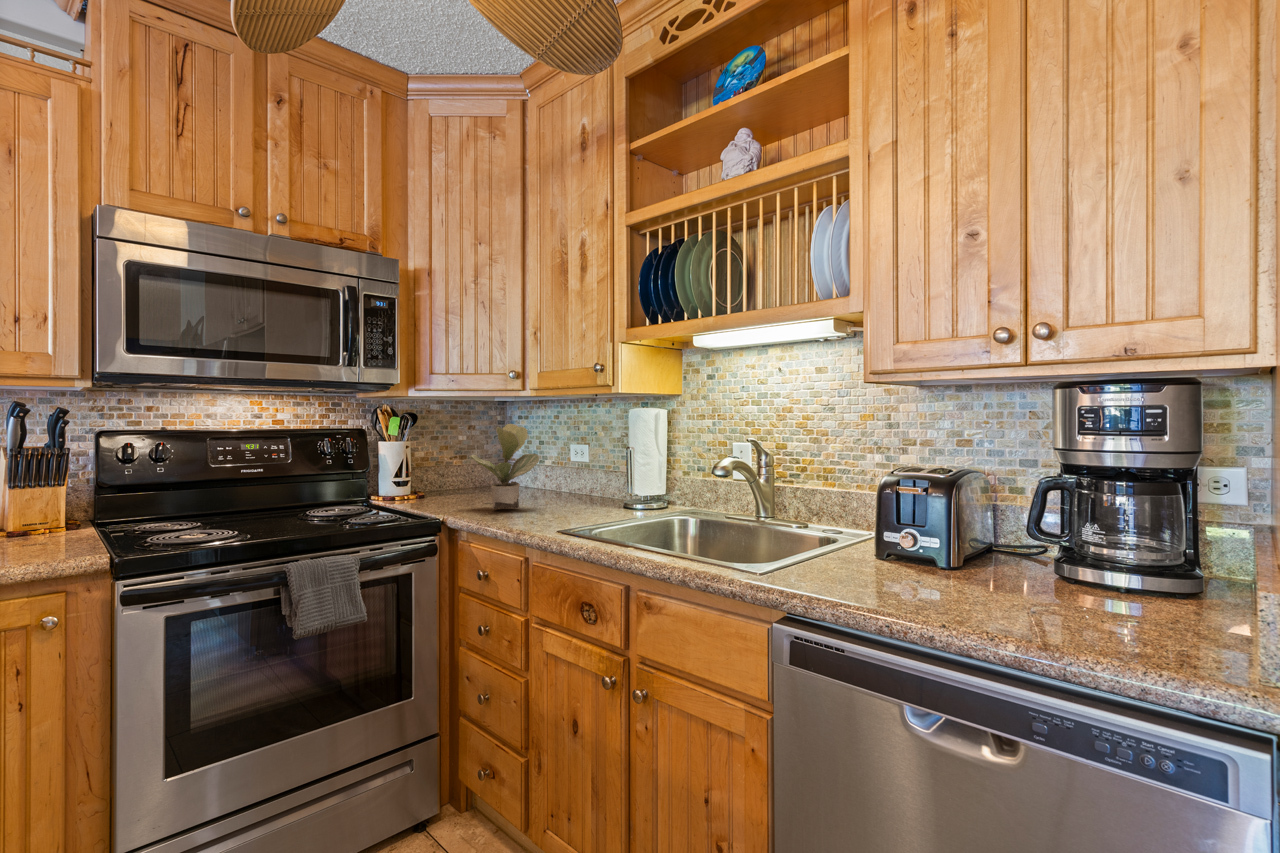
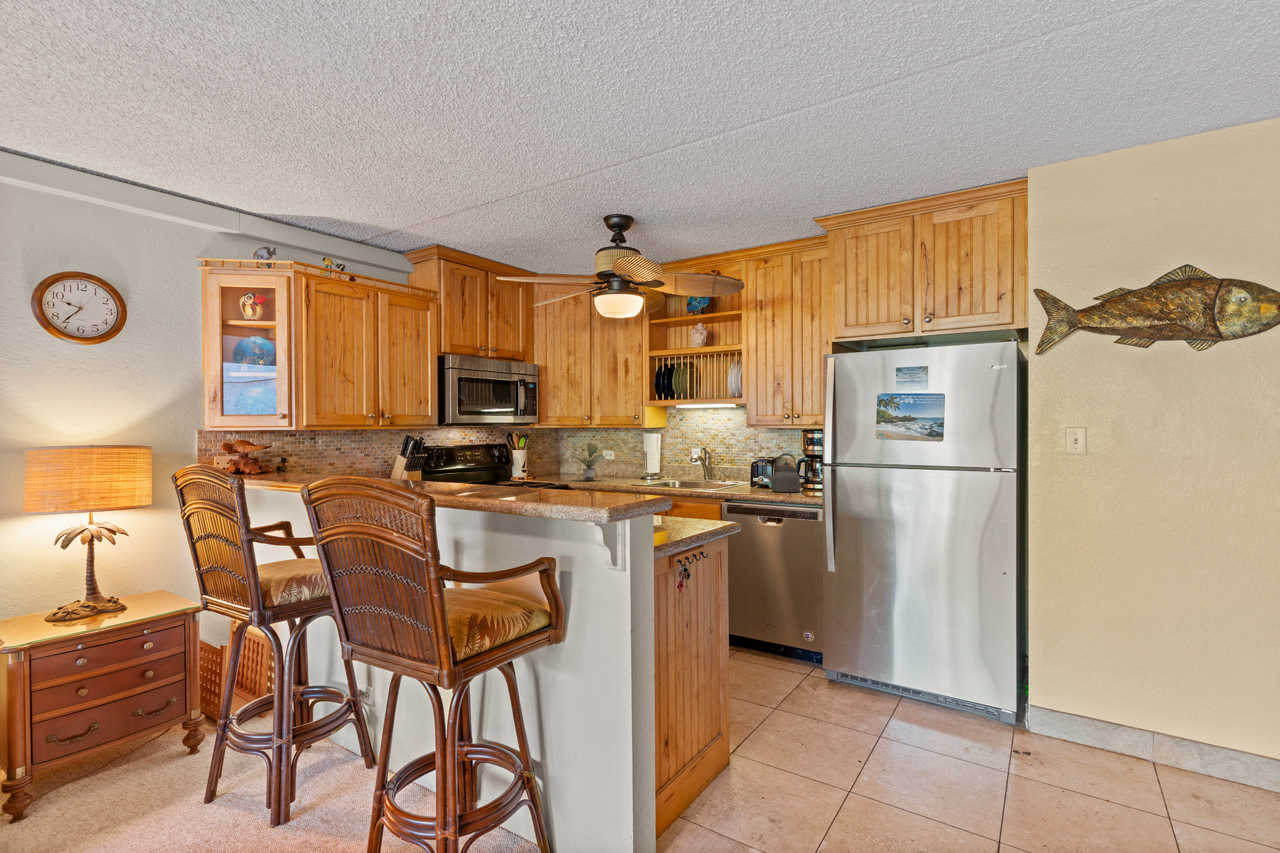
kettle: none [906,459,1055,602] -> present [763,453,800,492]

